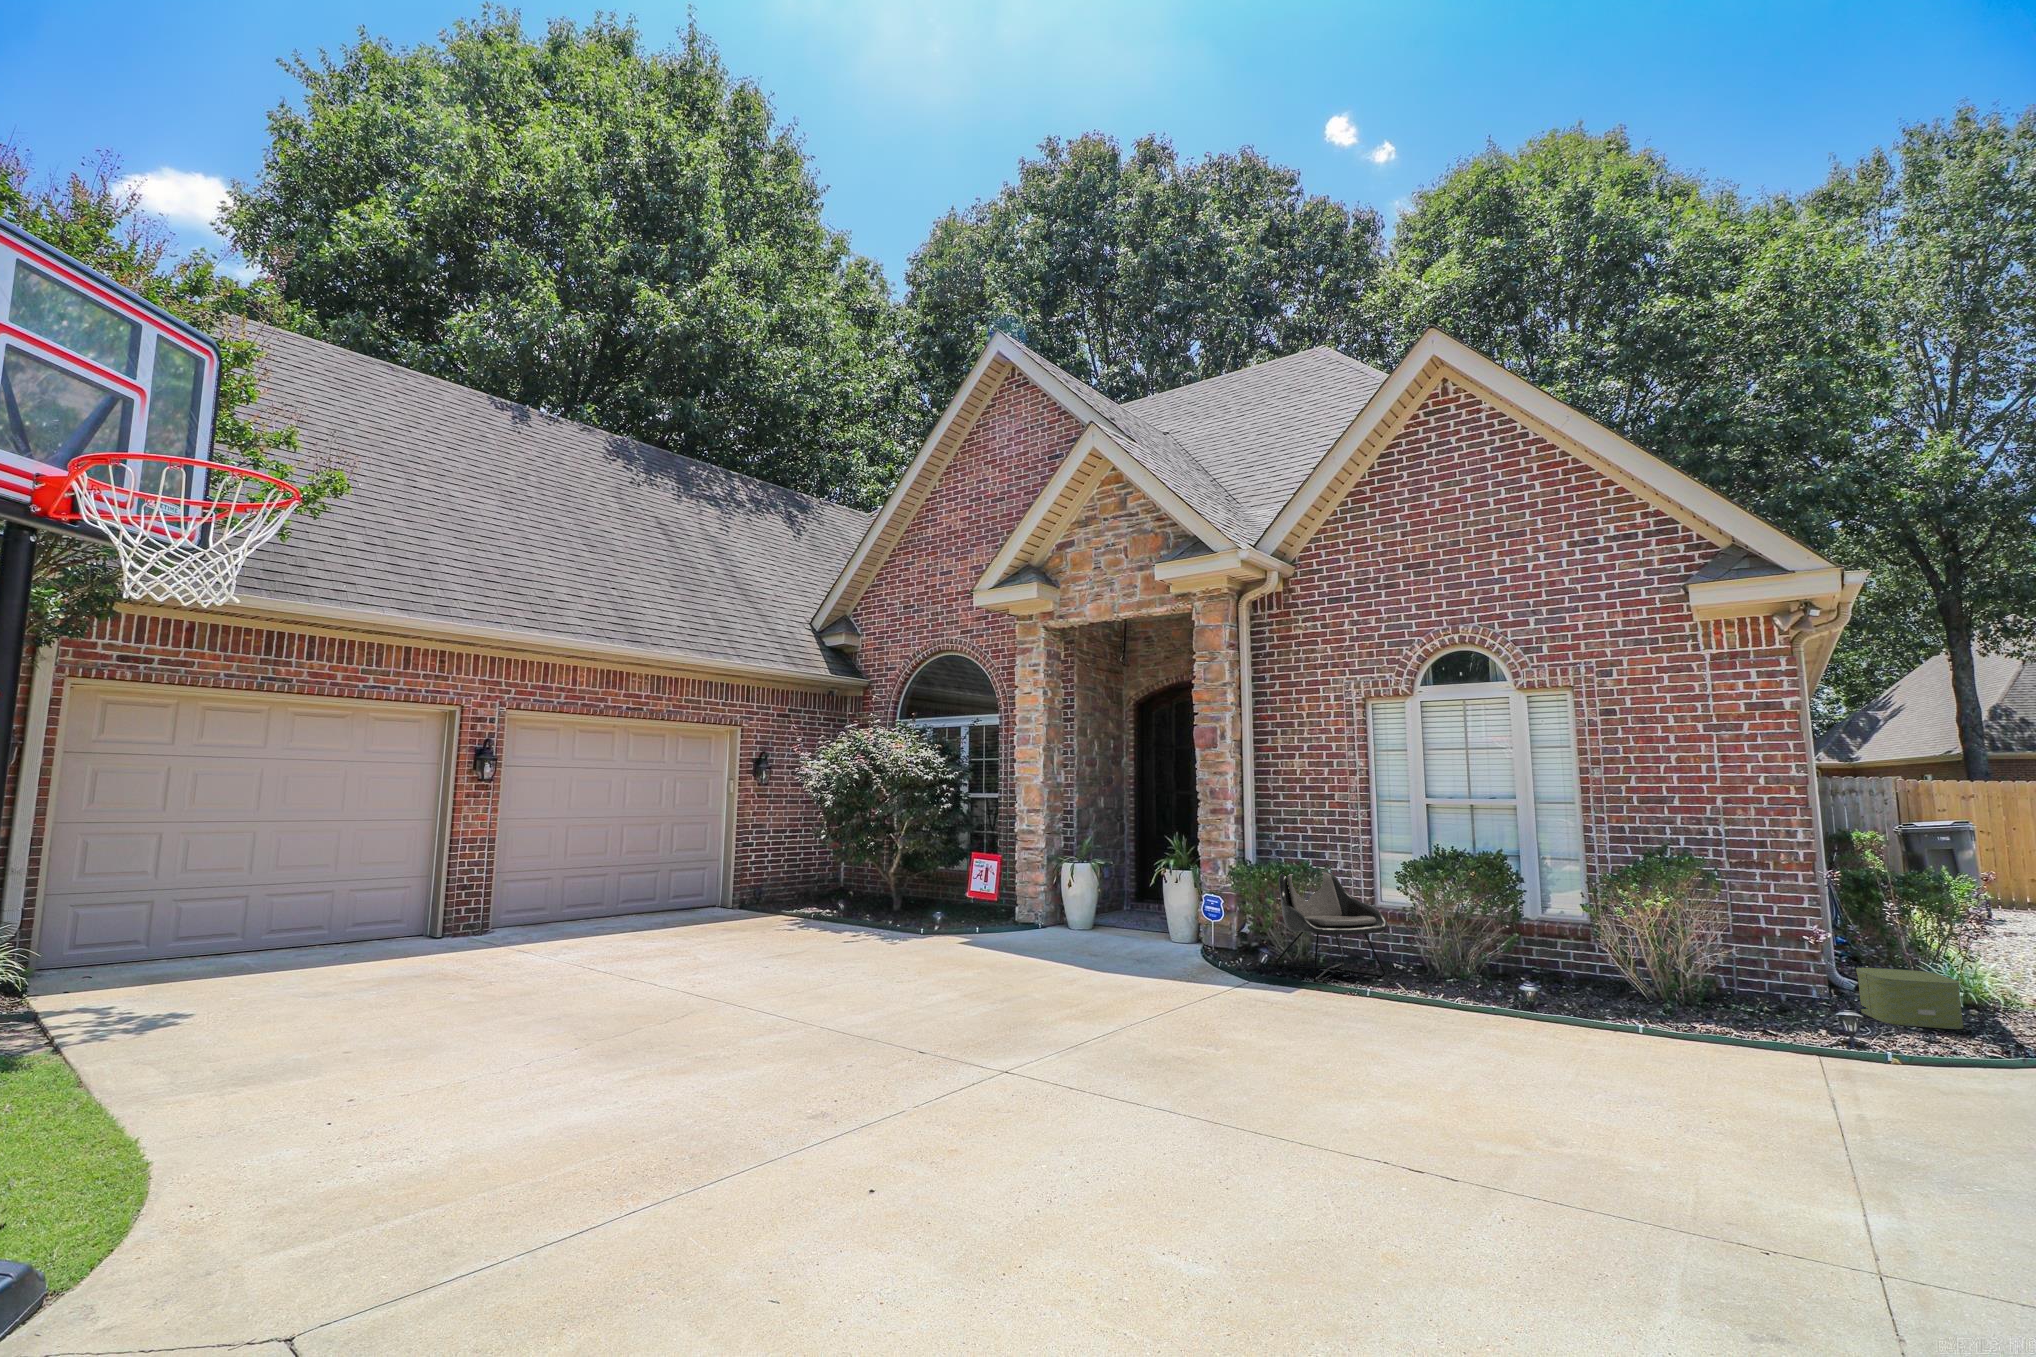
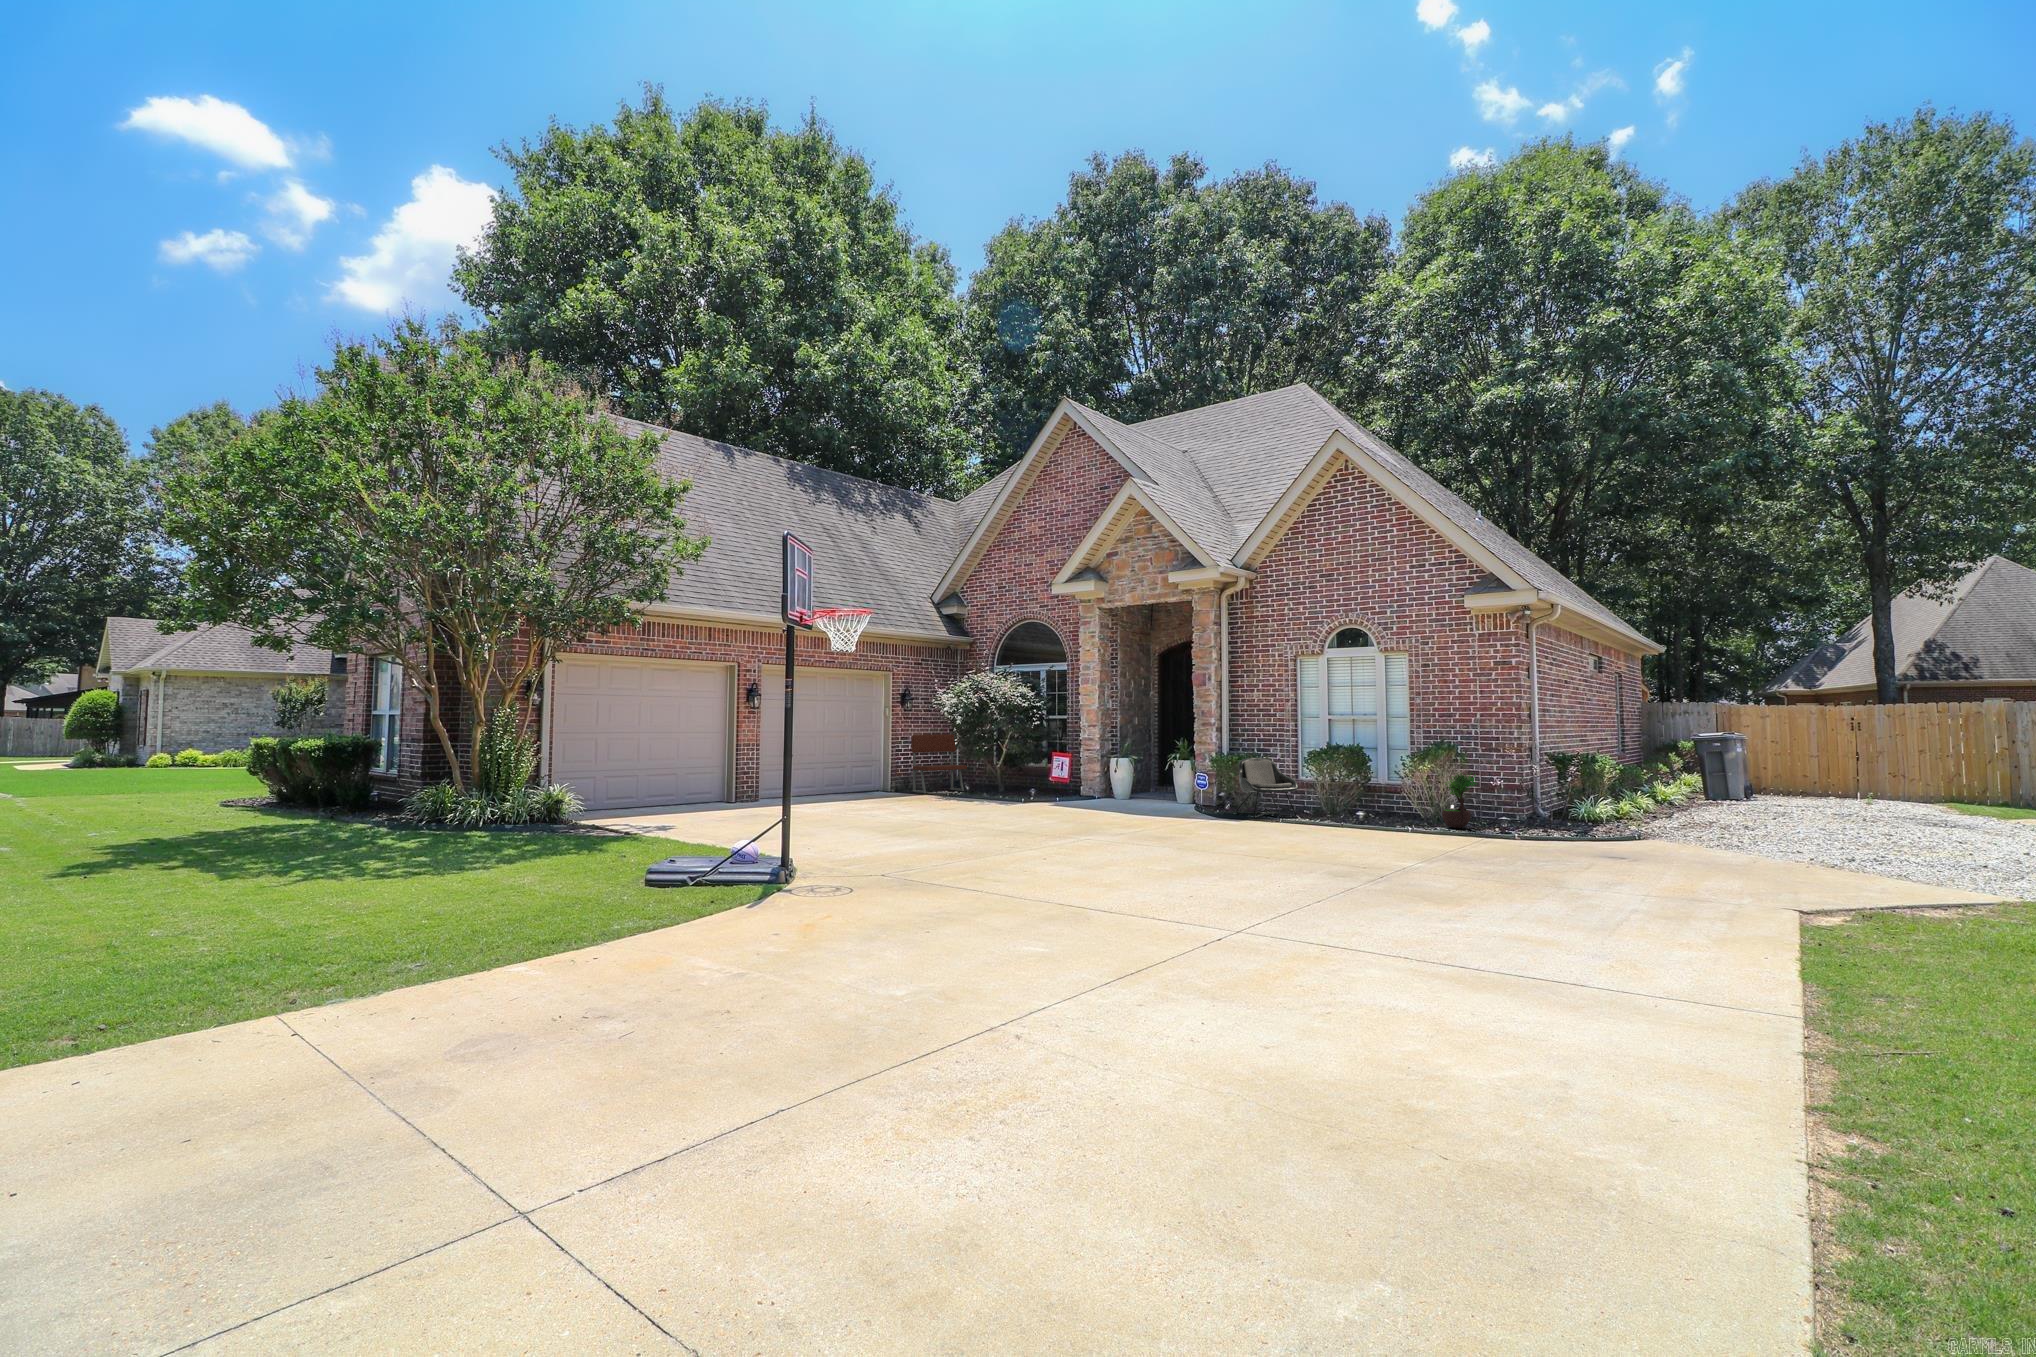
bench: none [765,819,853,911] -> present [911,734,967,793]
potted tree: none [1678,902,1753,1015] -> present [1442,773,1476,828]
storage box: present [1856,968,1964,1029] -> none [1541,805,1583,832]

